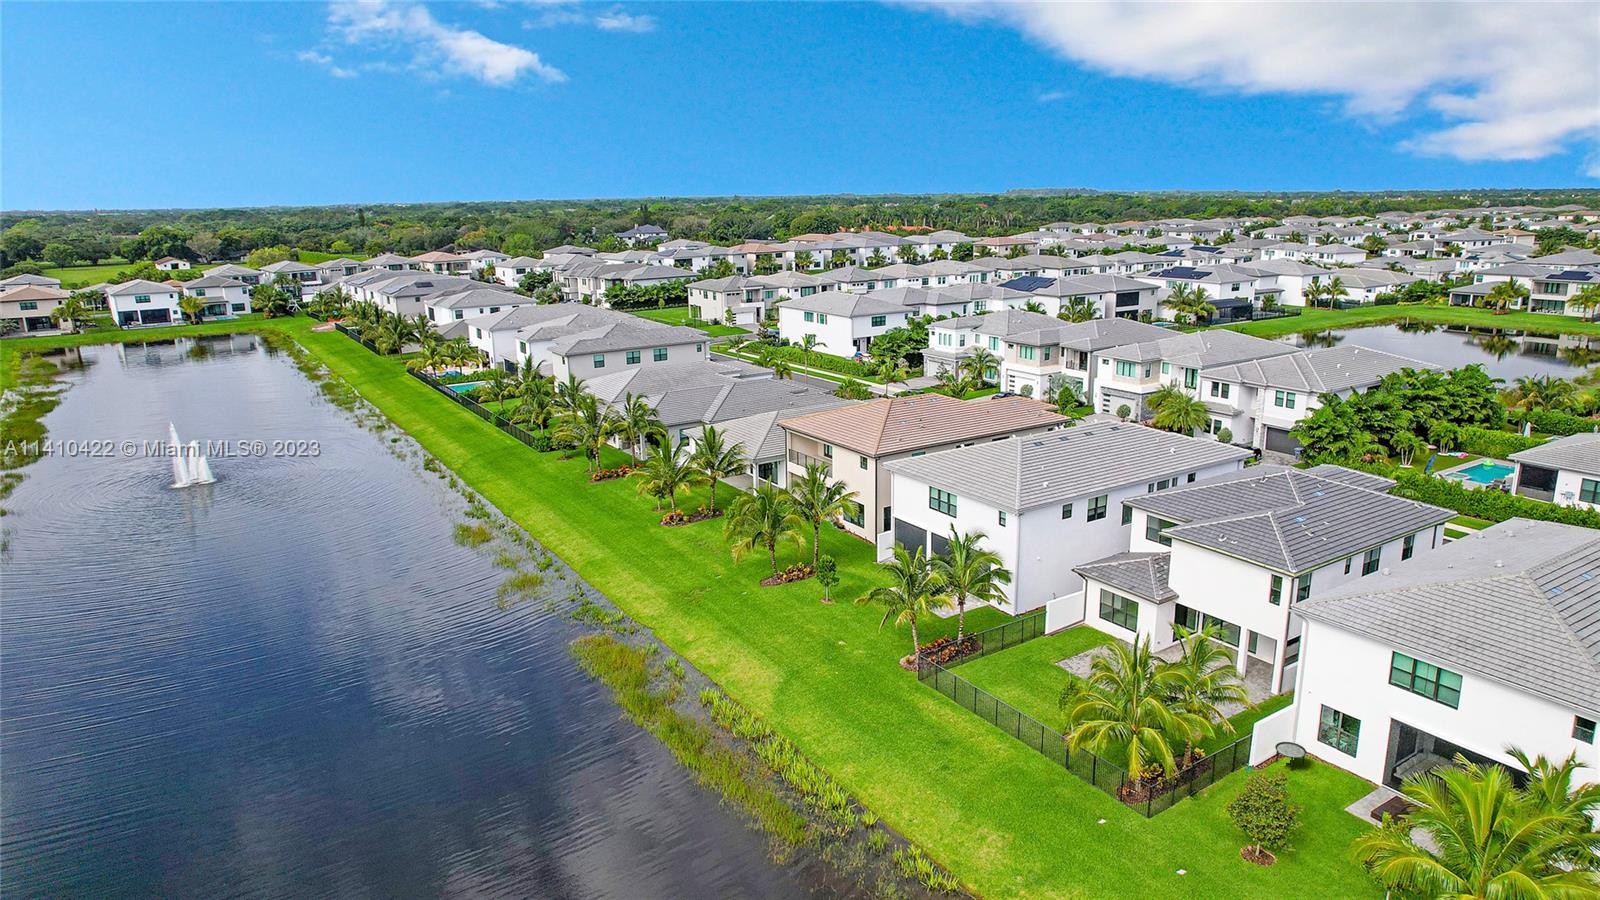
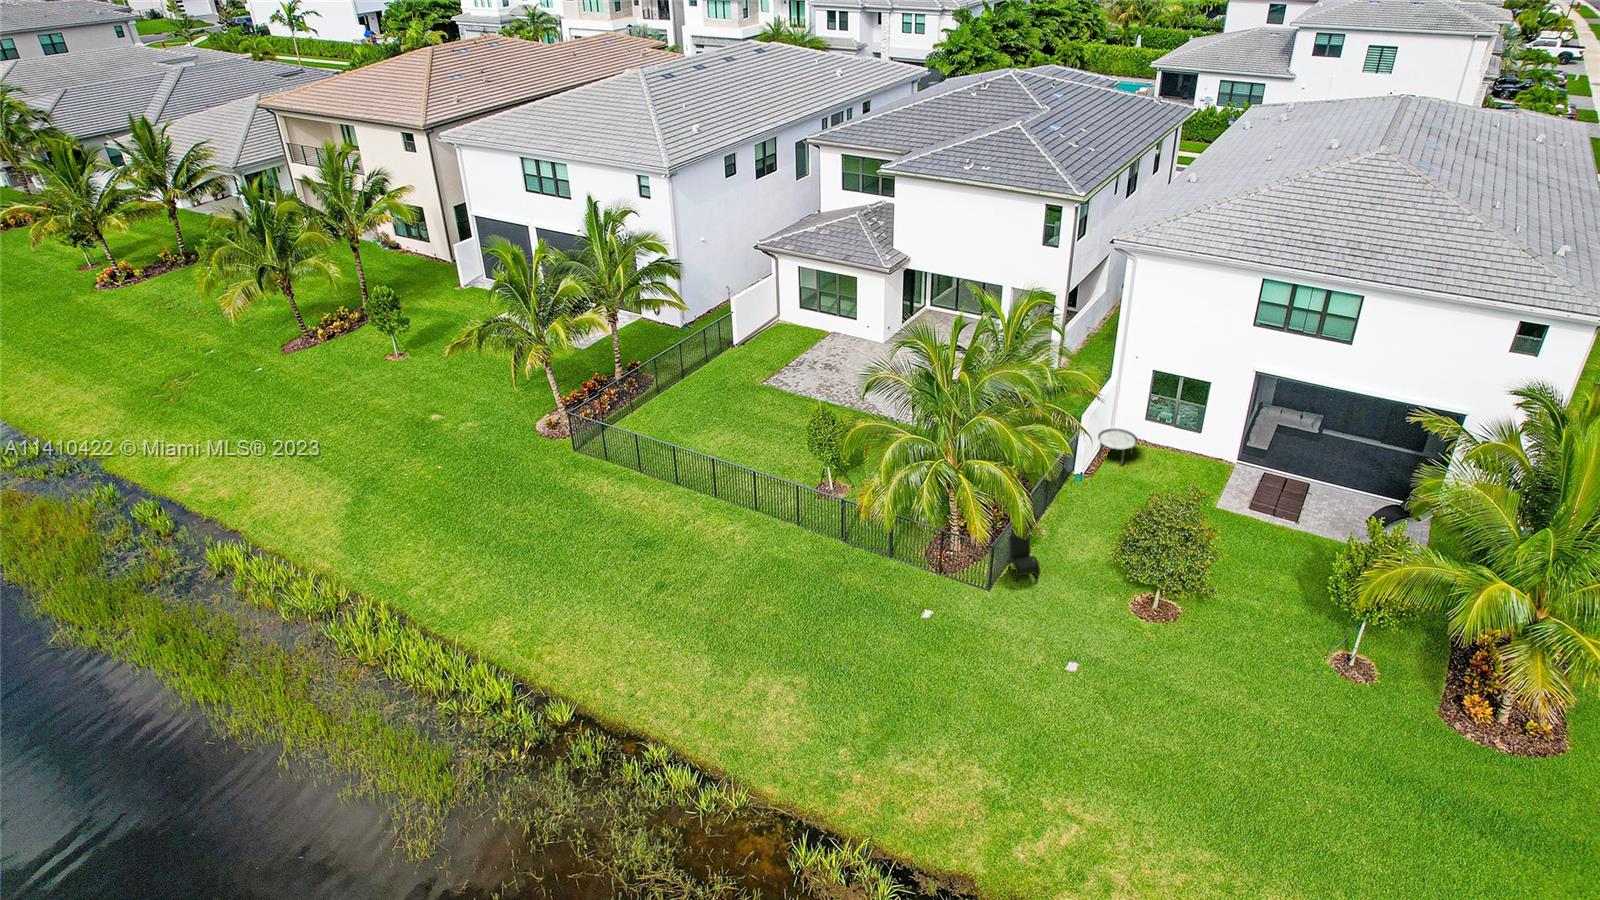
lounge chair: none [1171,788,1191,822] -> present [1008,533,1040,581]

